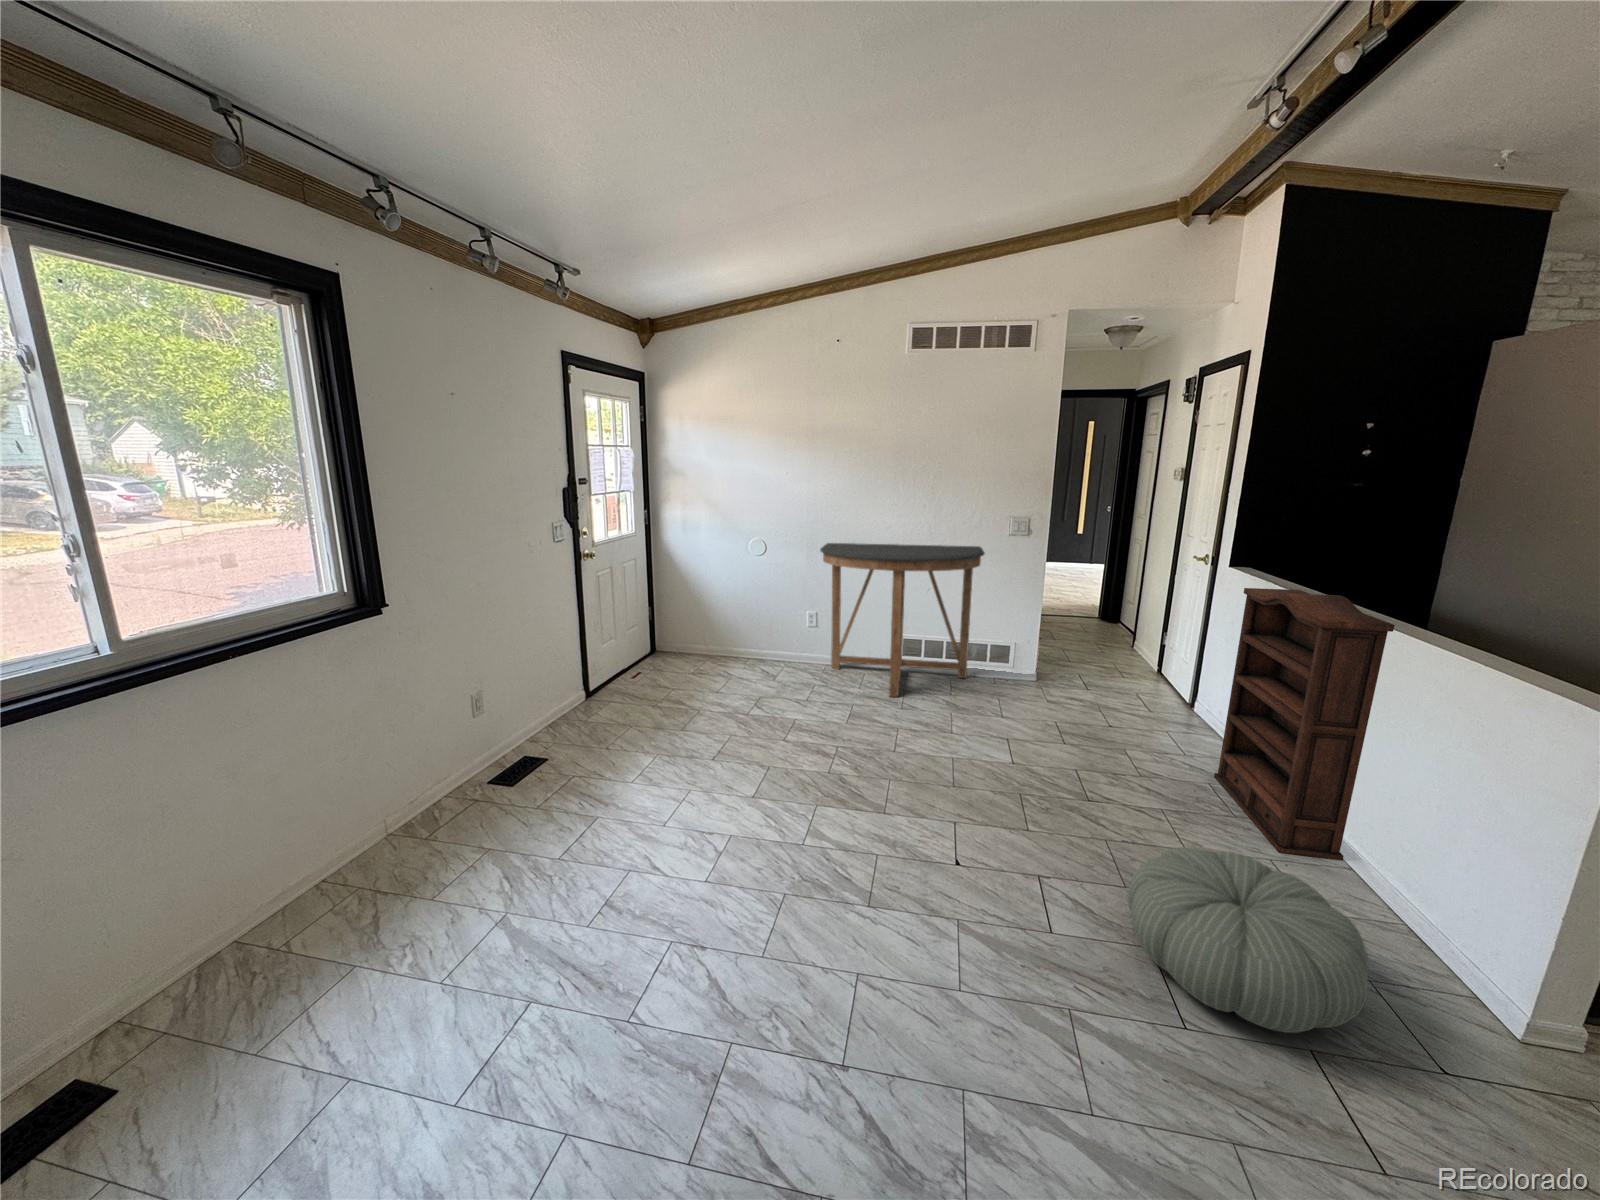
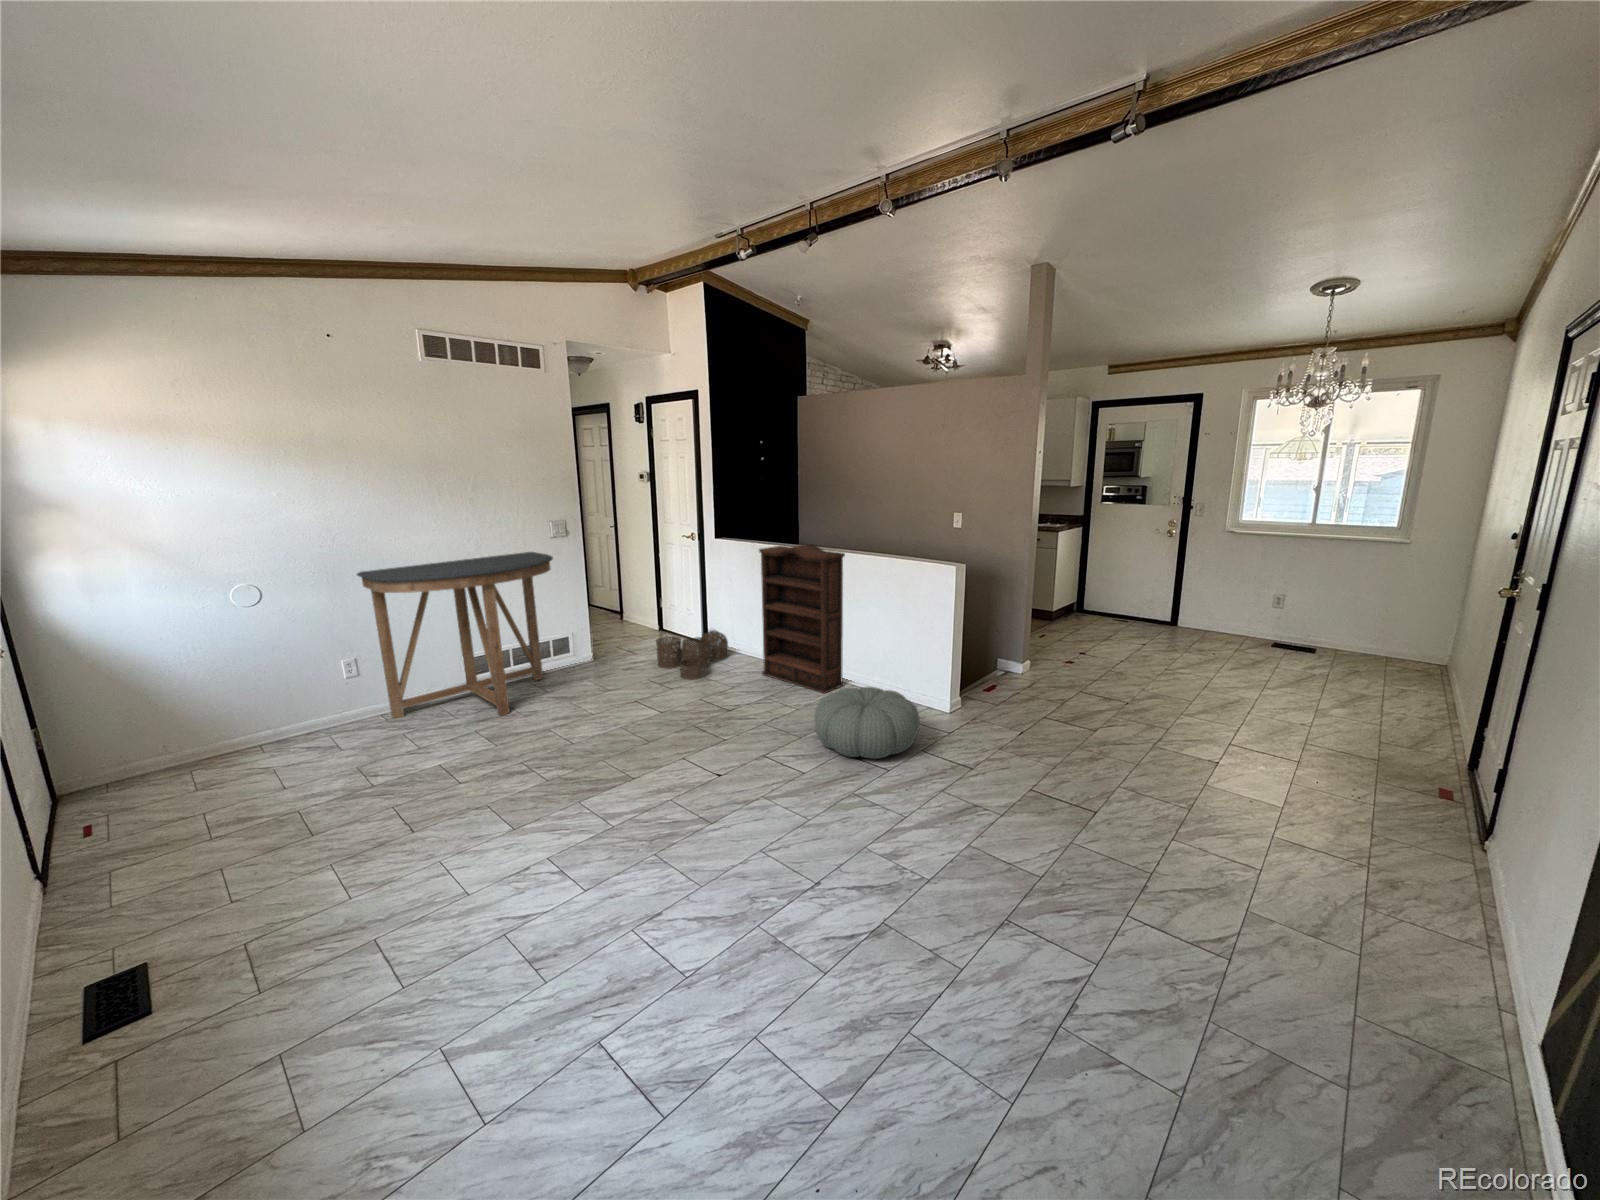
woven basket: none [1091,671,1208,744] -> present [656,630,728,680]

